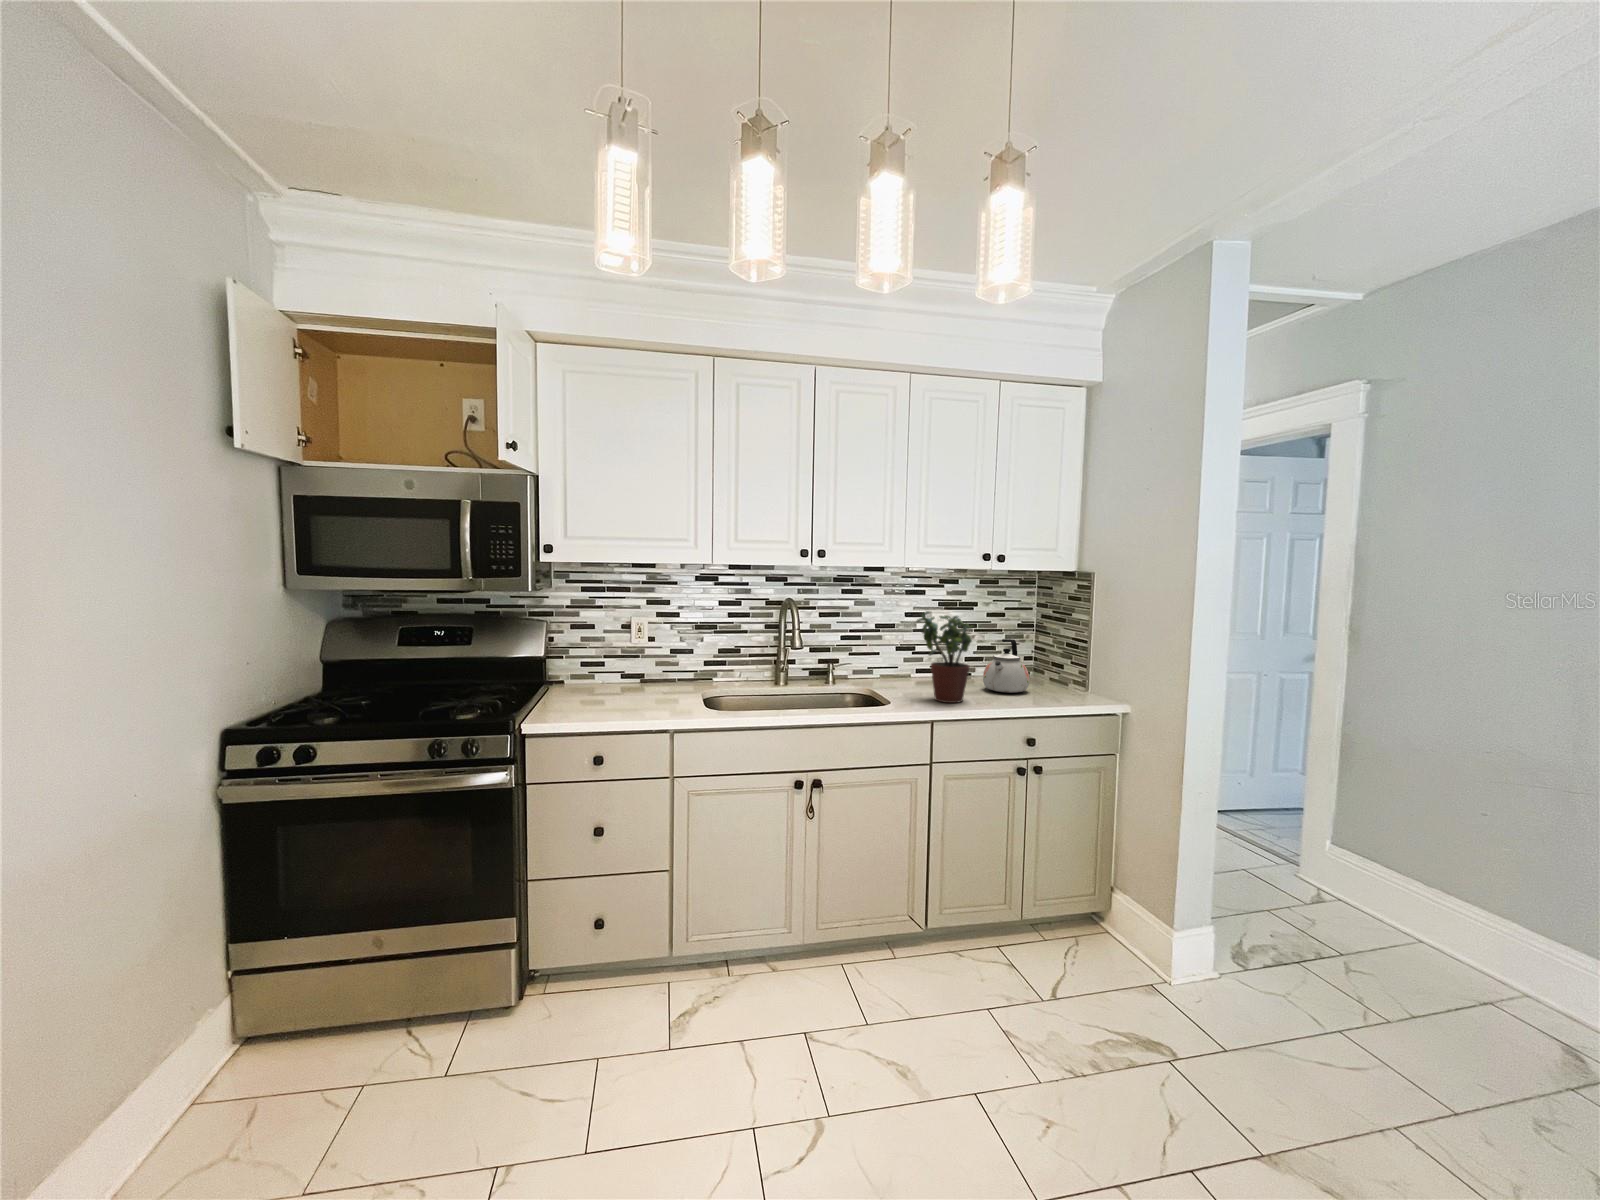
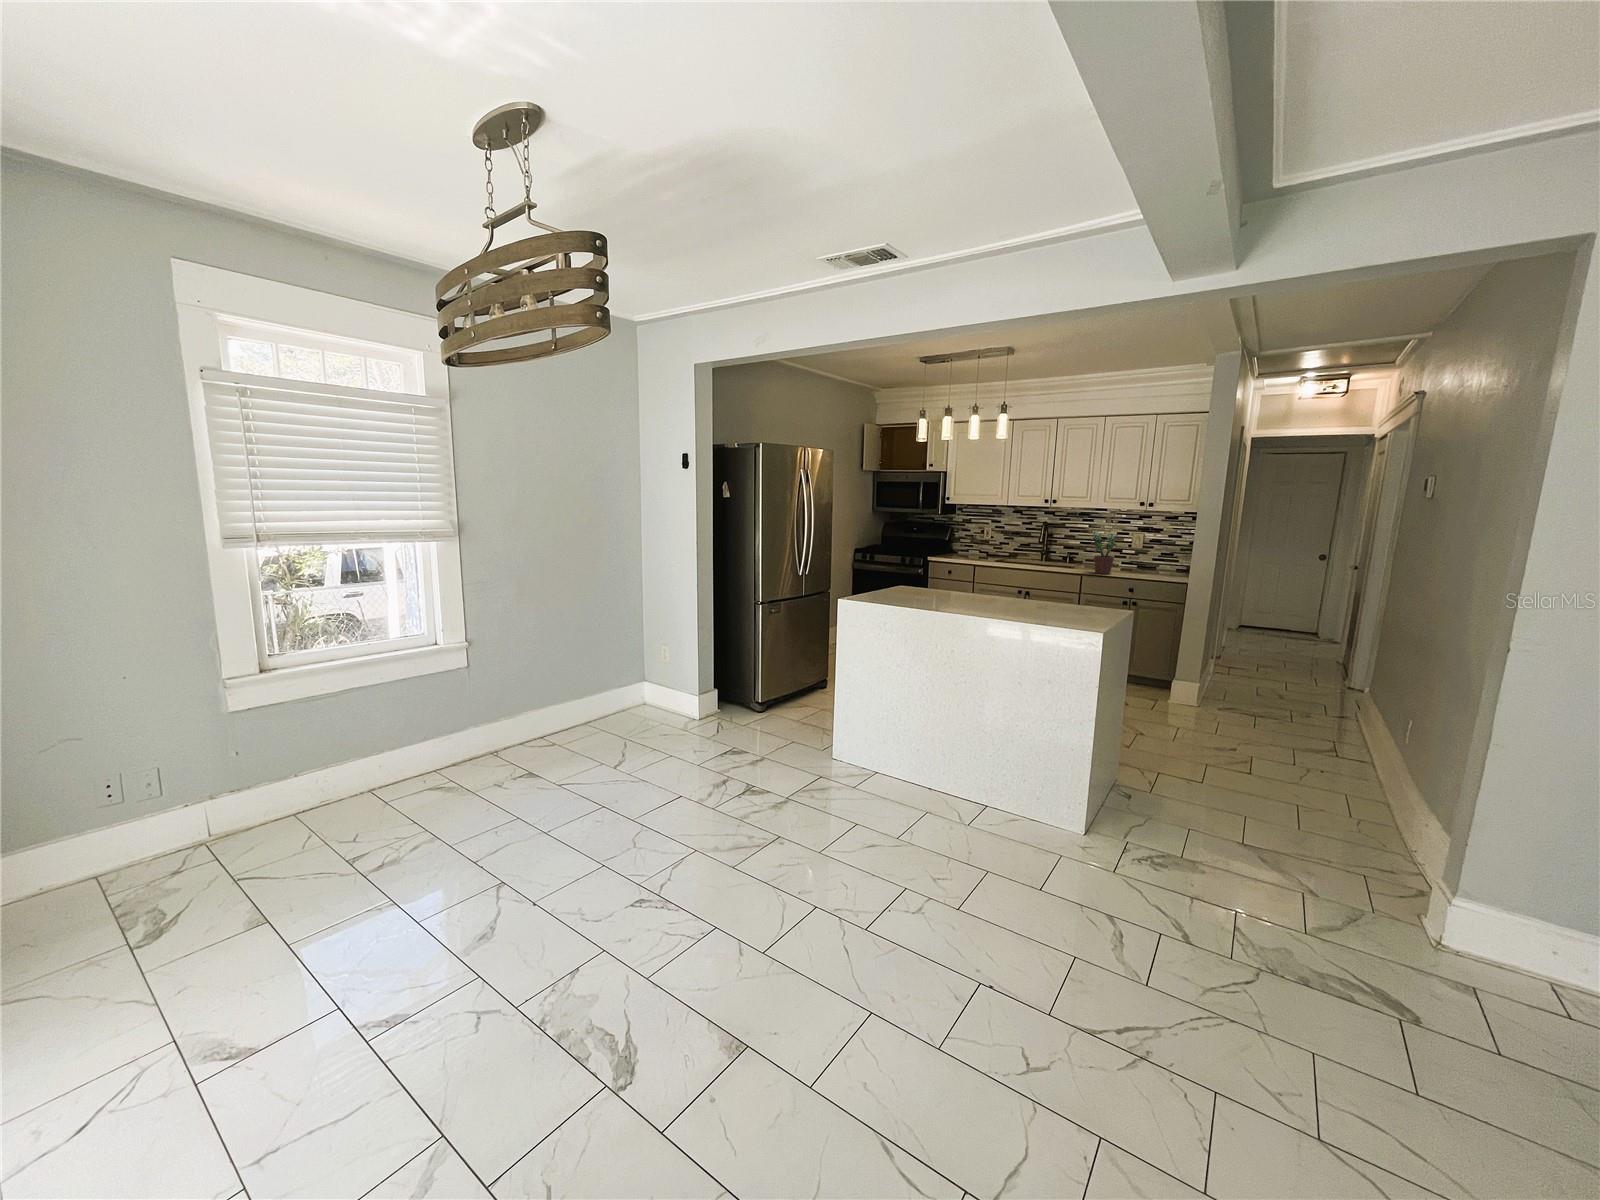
kettle: present [983,639,1029,693] -> none [1137,548,1163,576]

